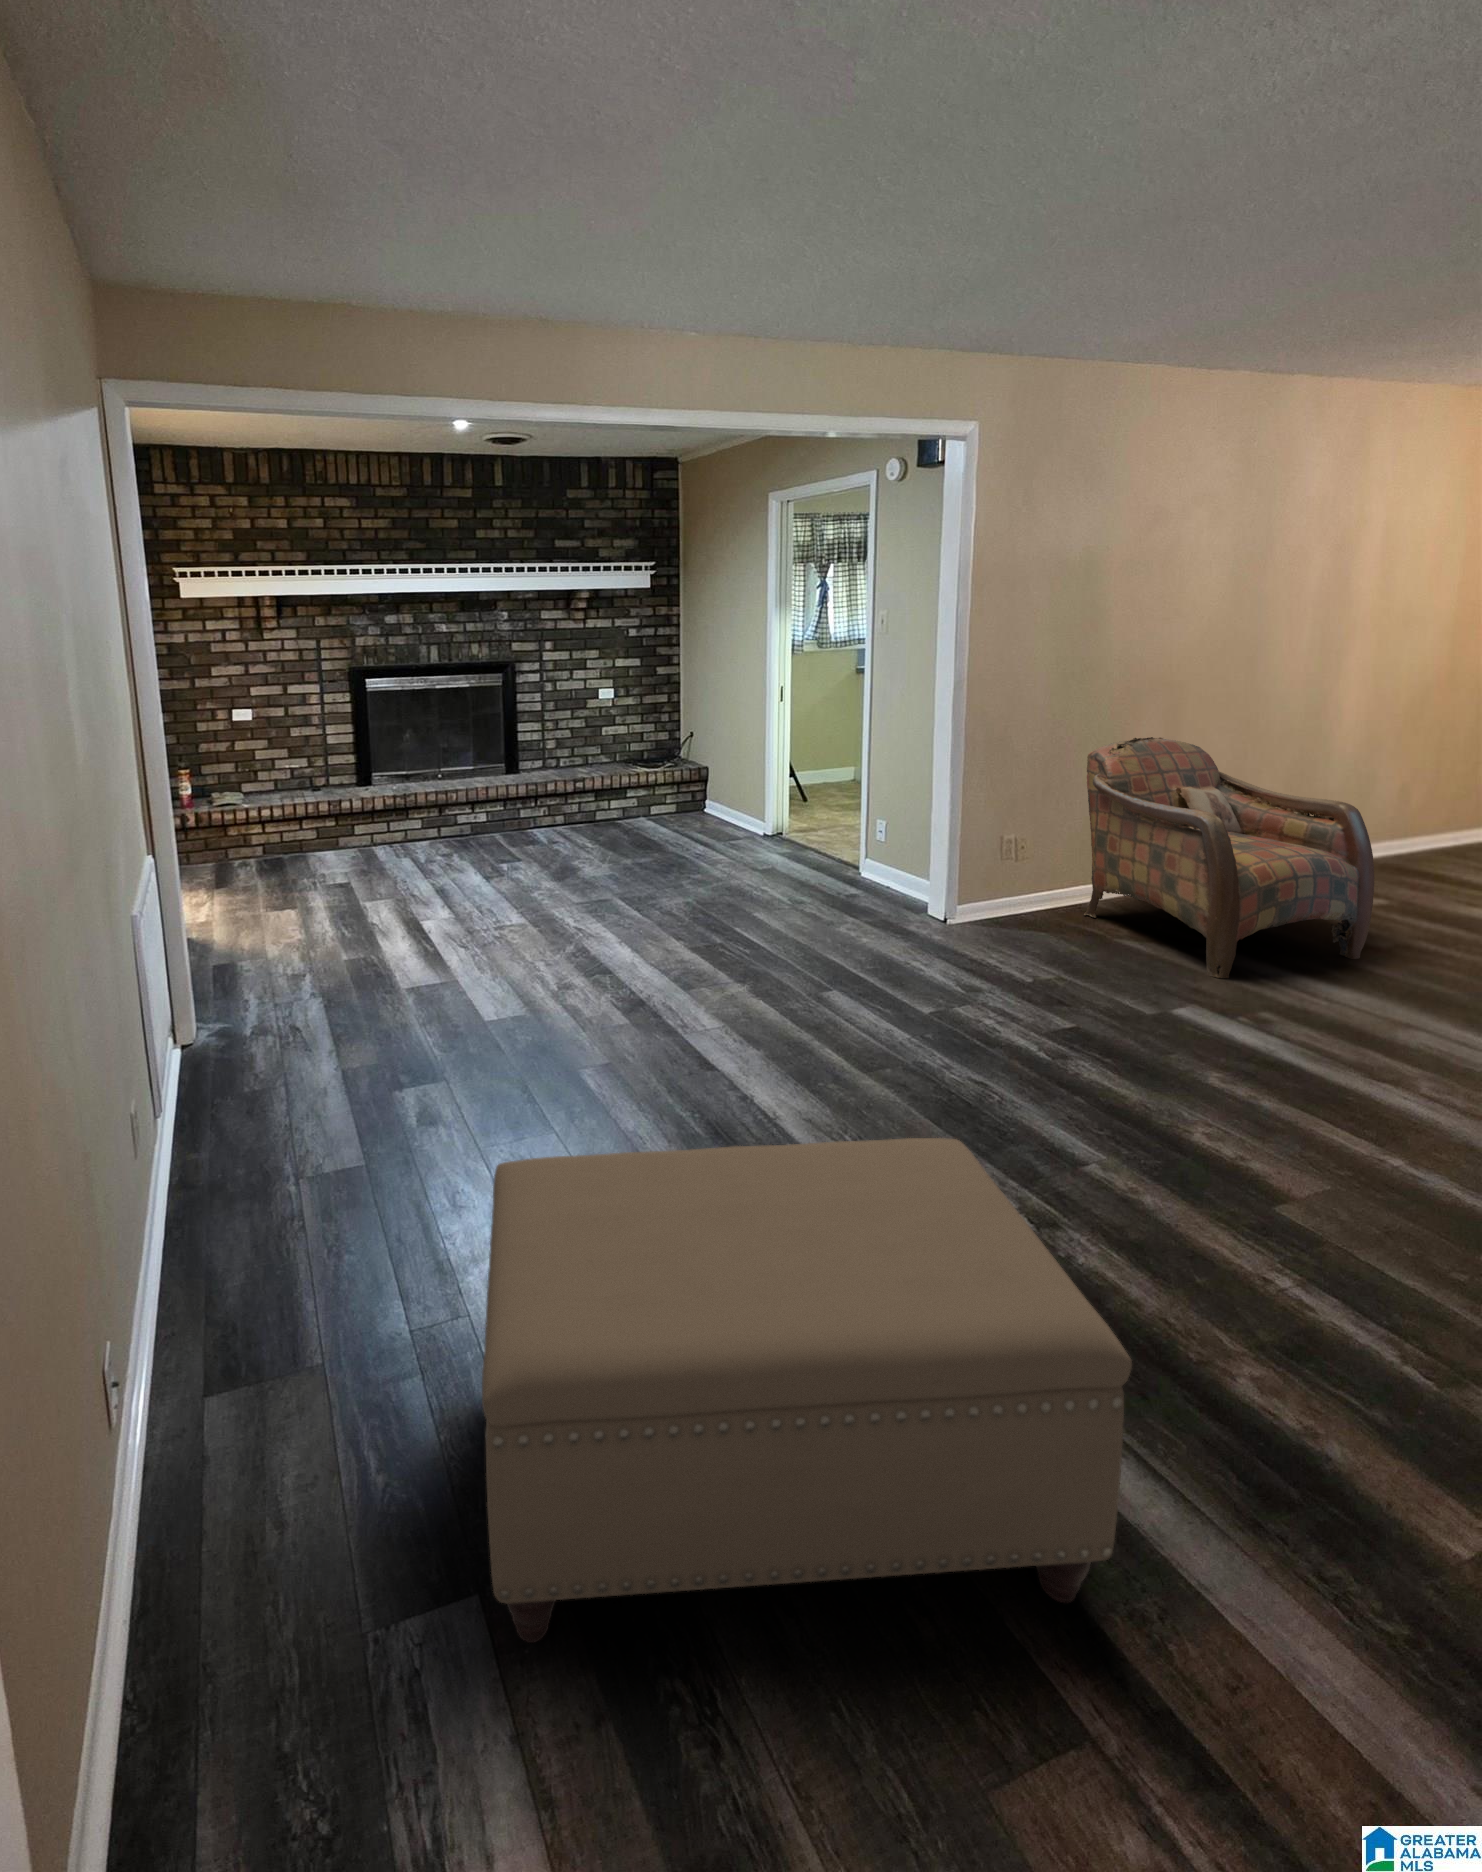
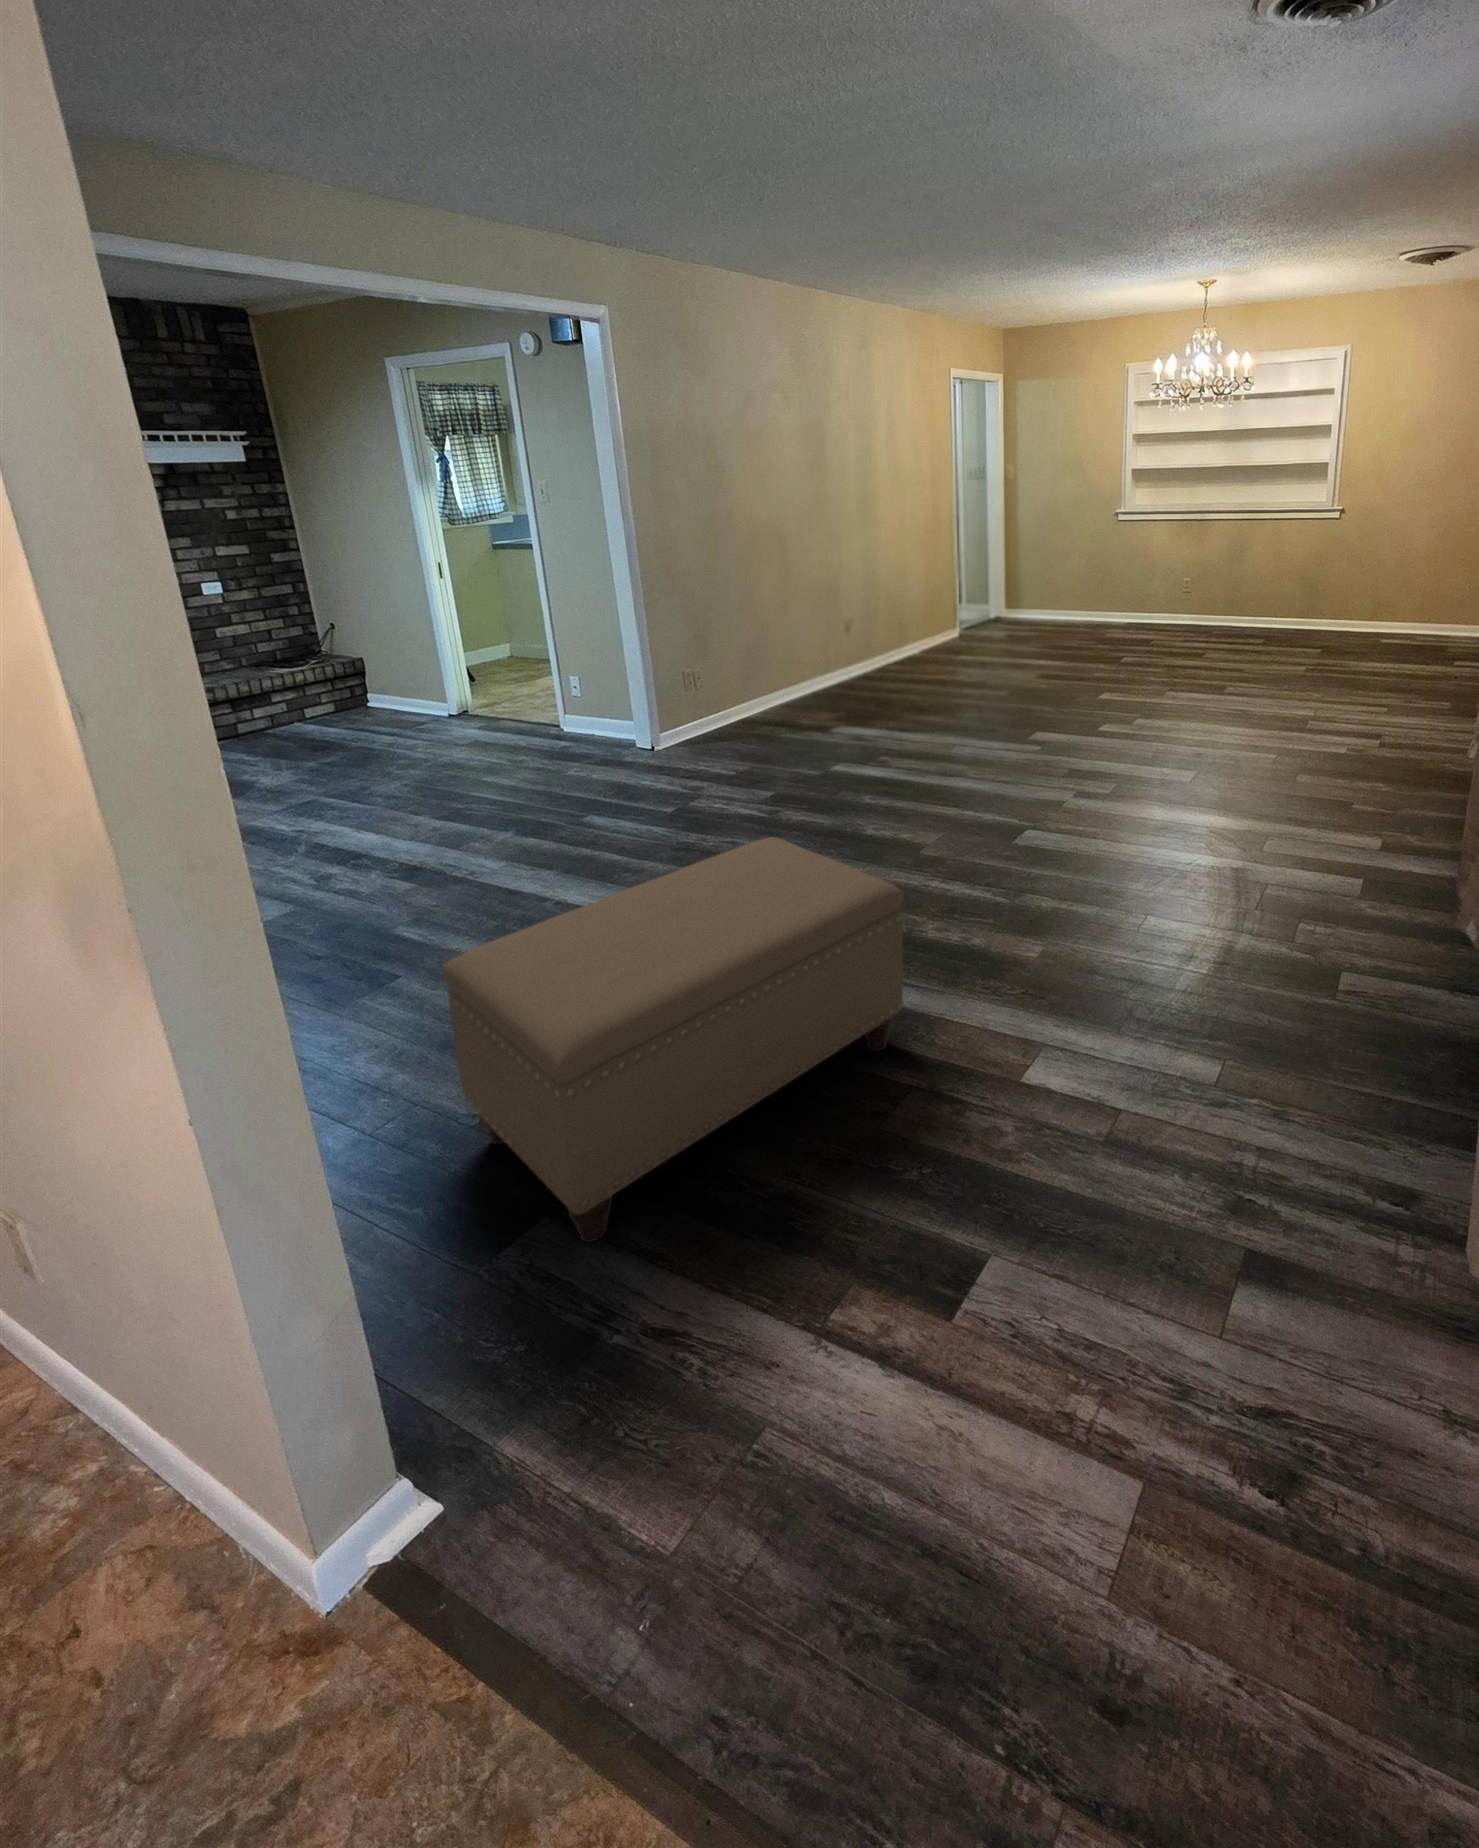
armchair: present [1084,737,1374,978] -> none [742,578,918,742]

